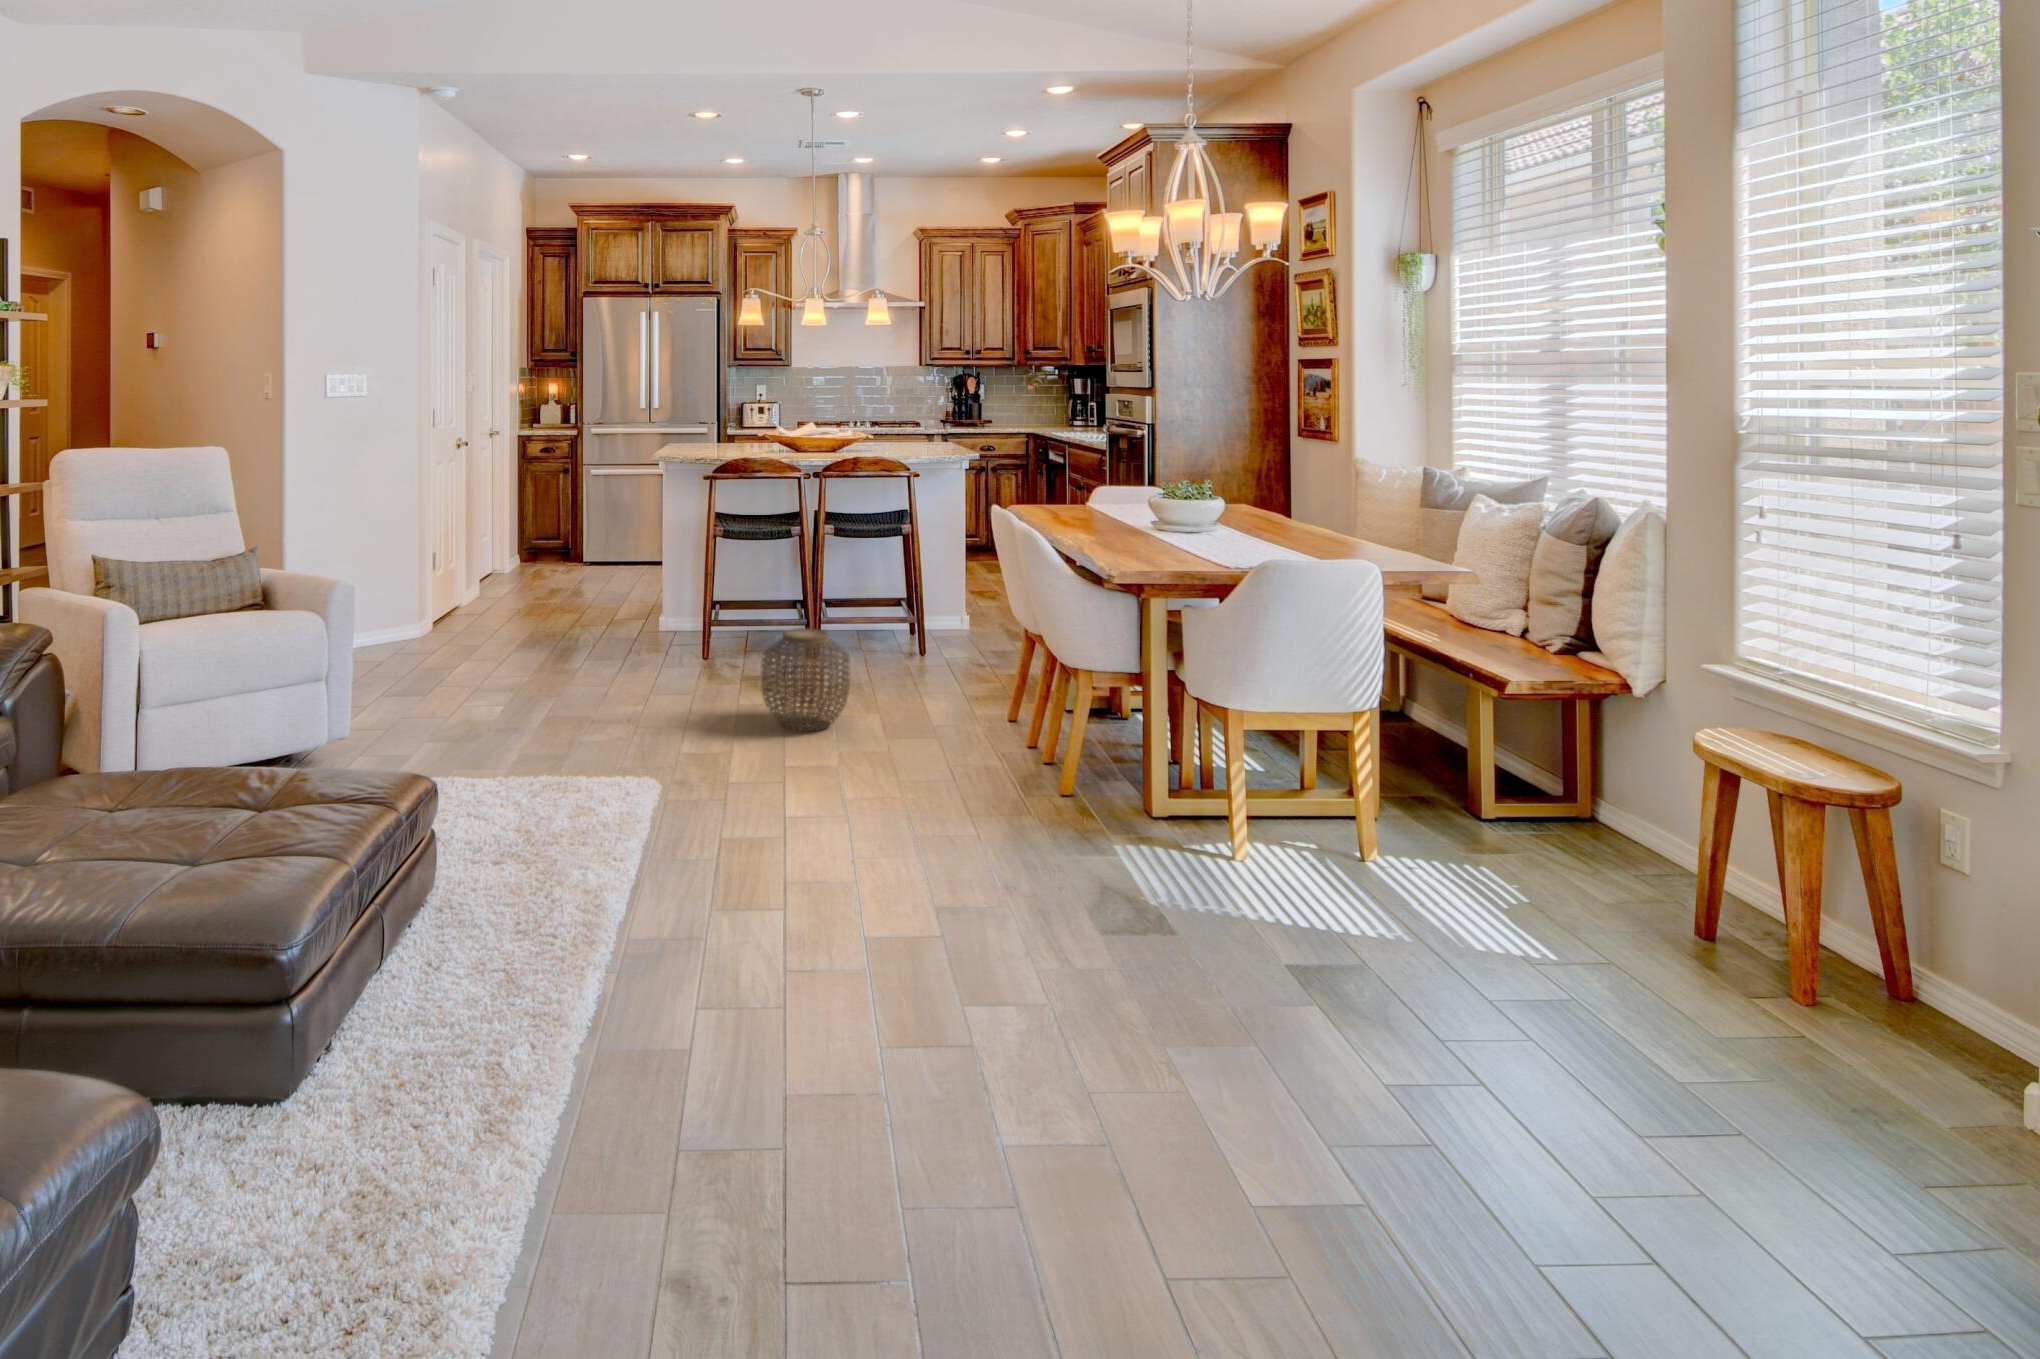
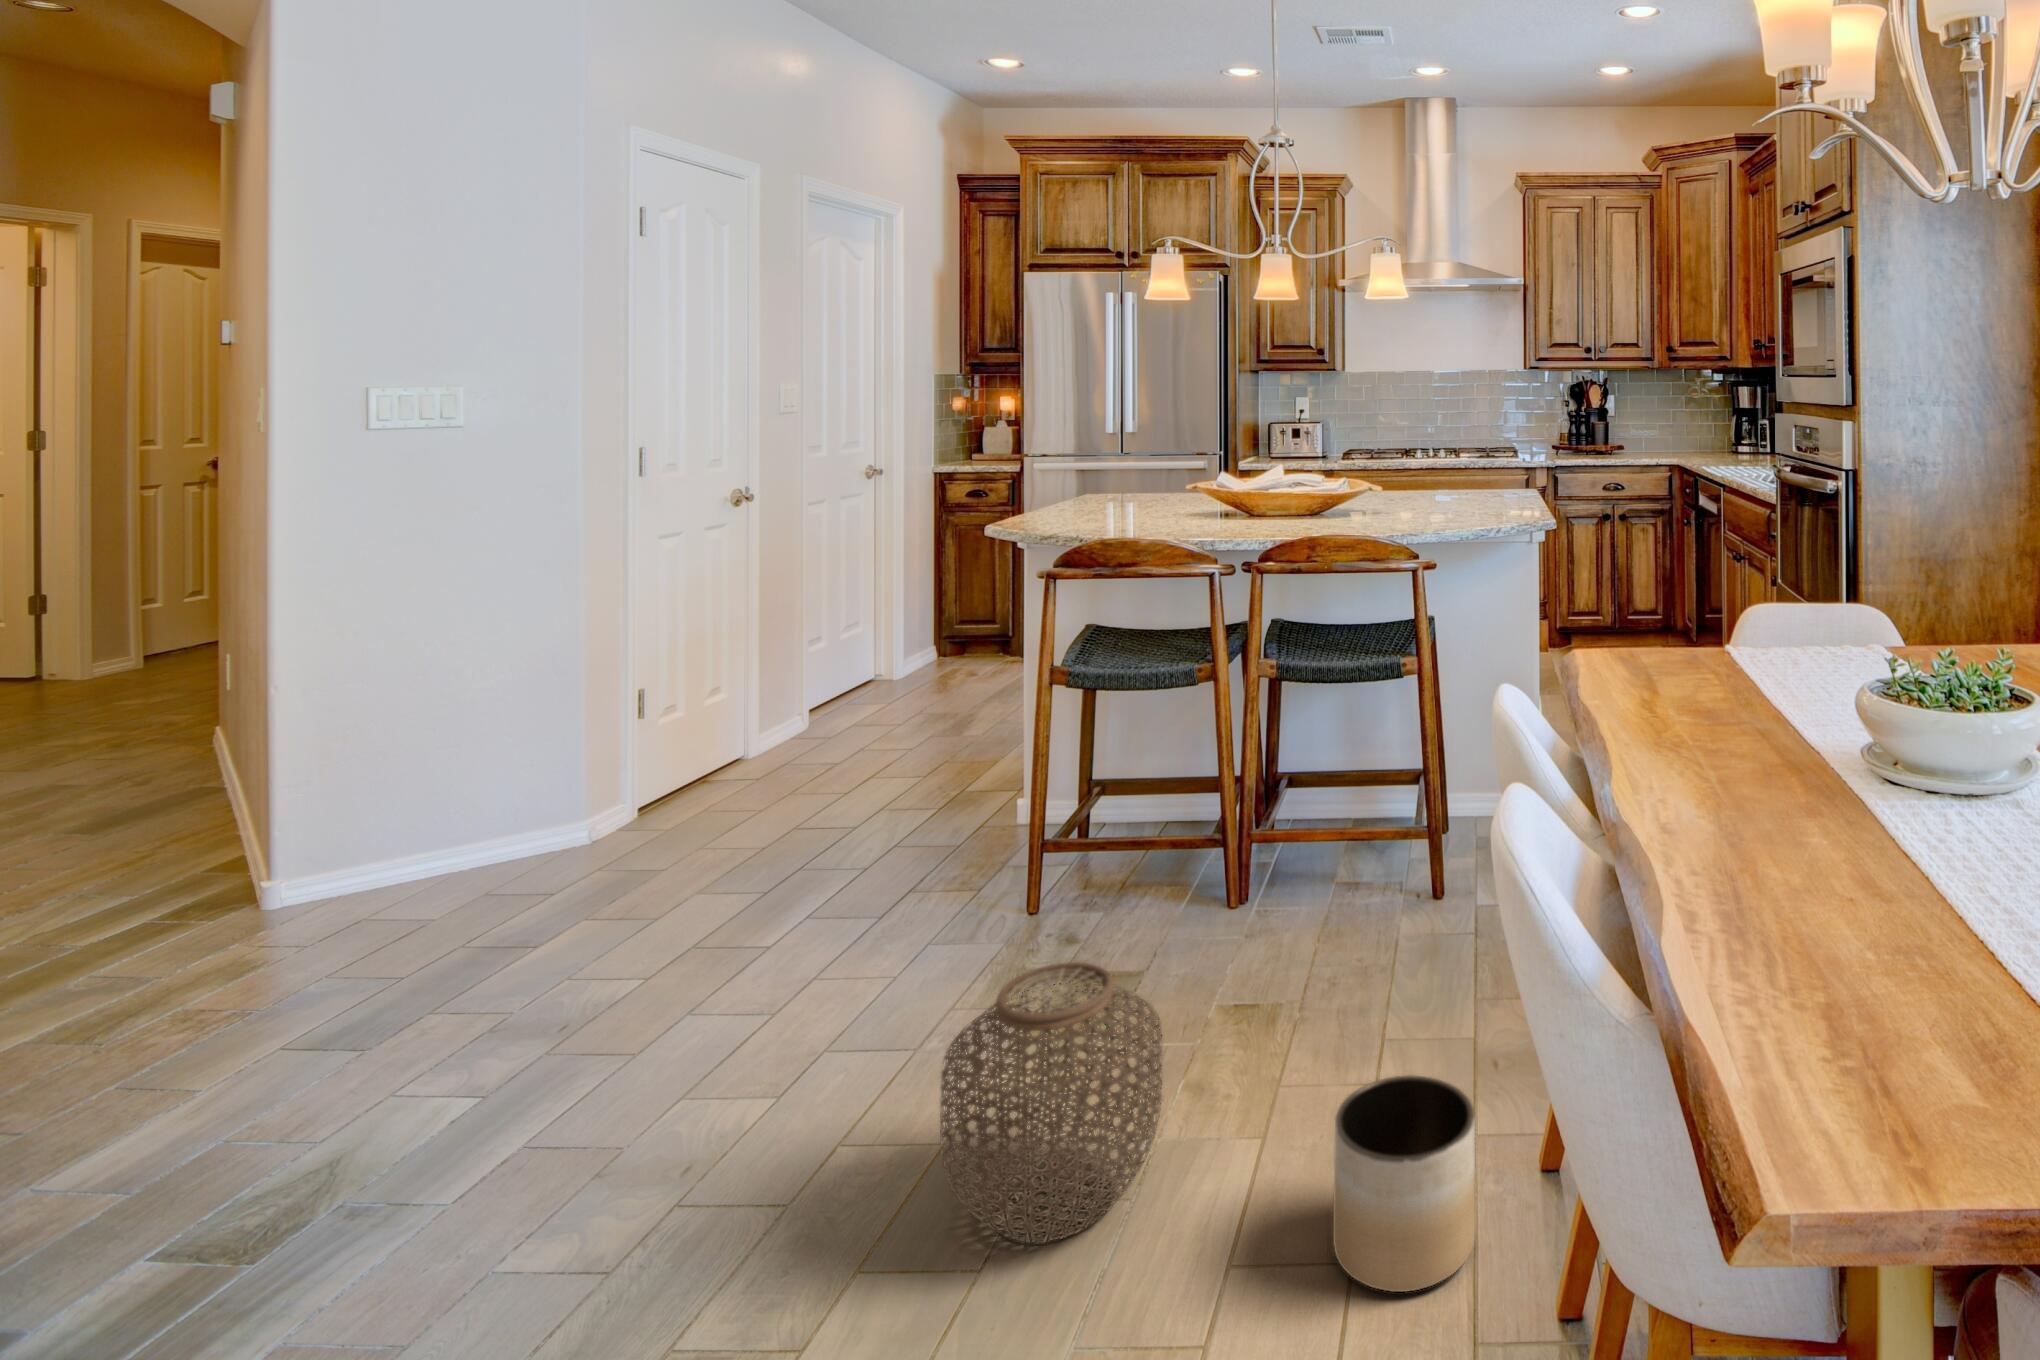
planter: none [931,673,990,740] -> present [1333,1075,1476,1292]

